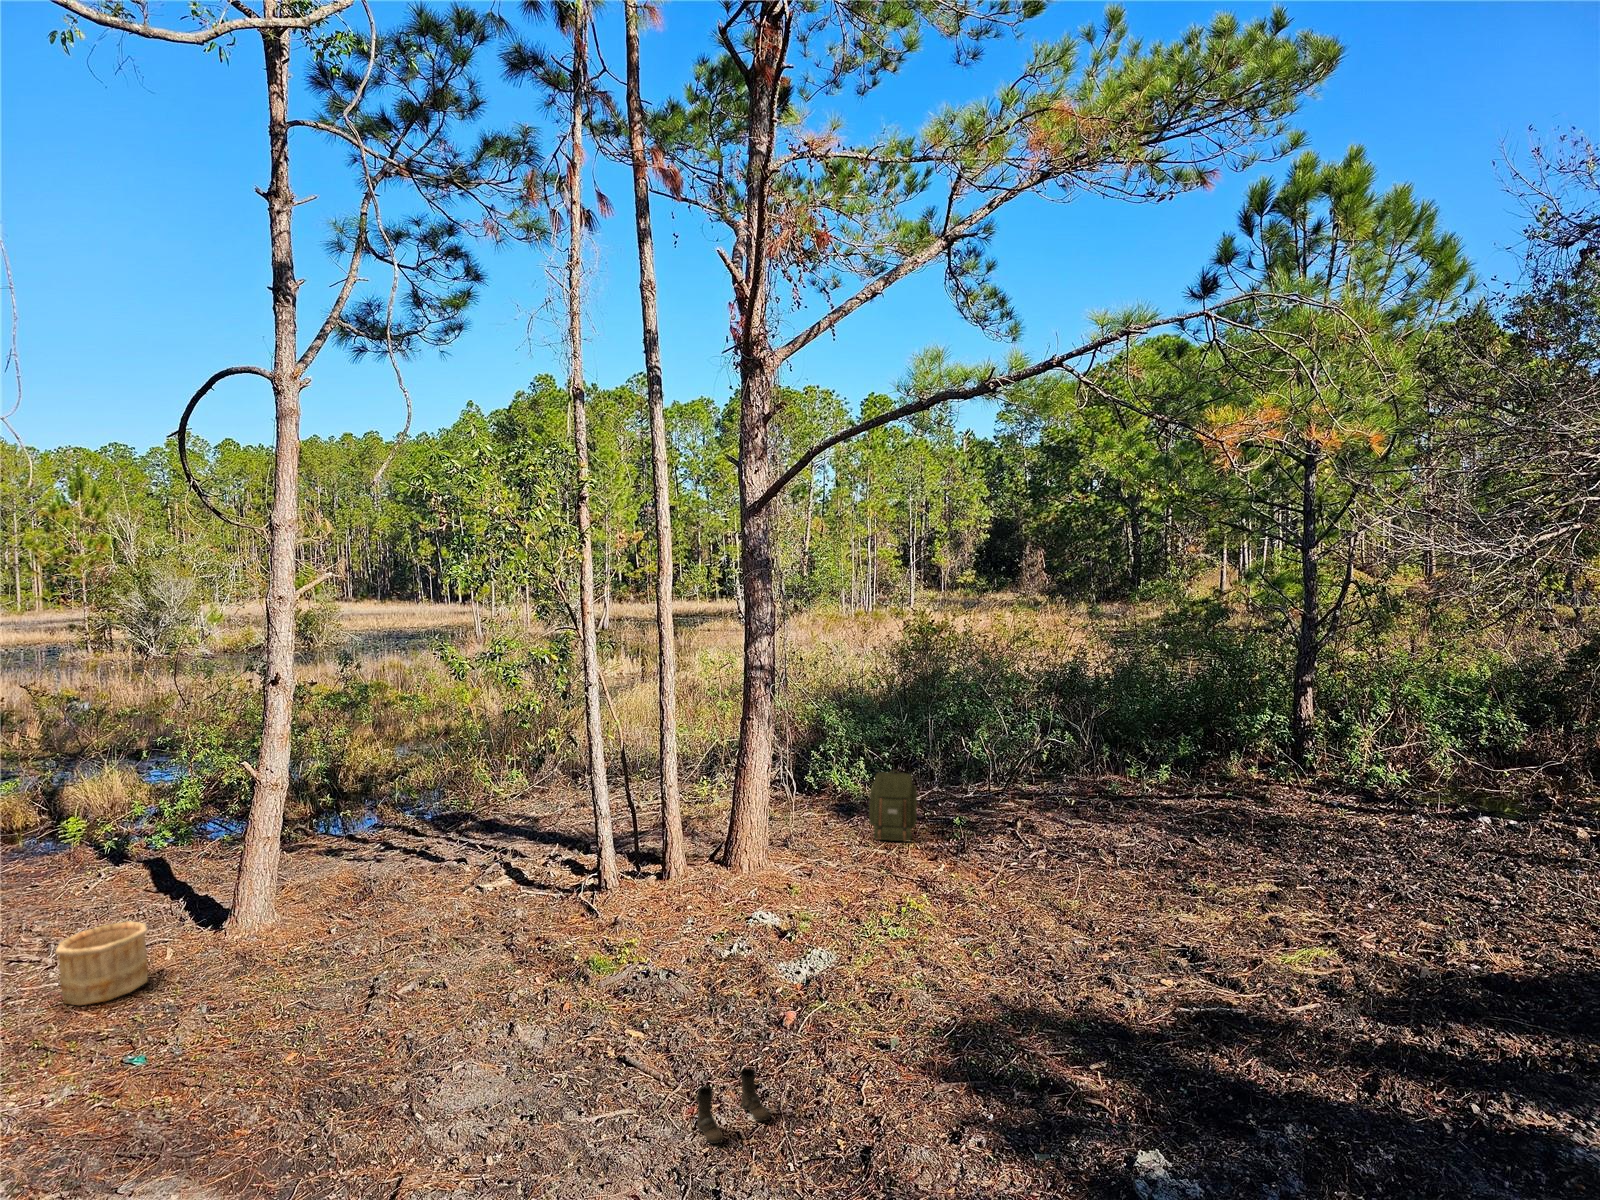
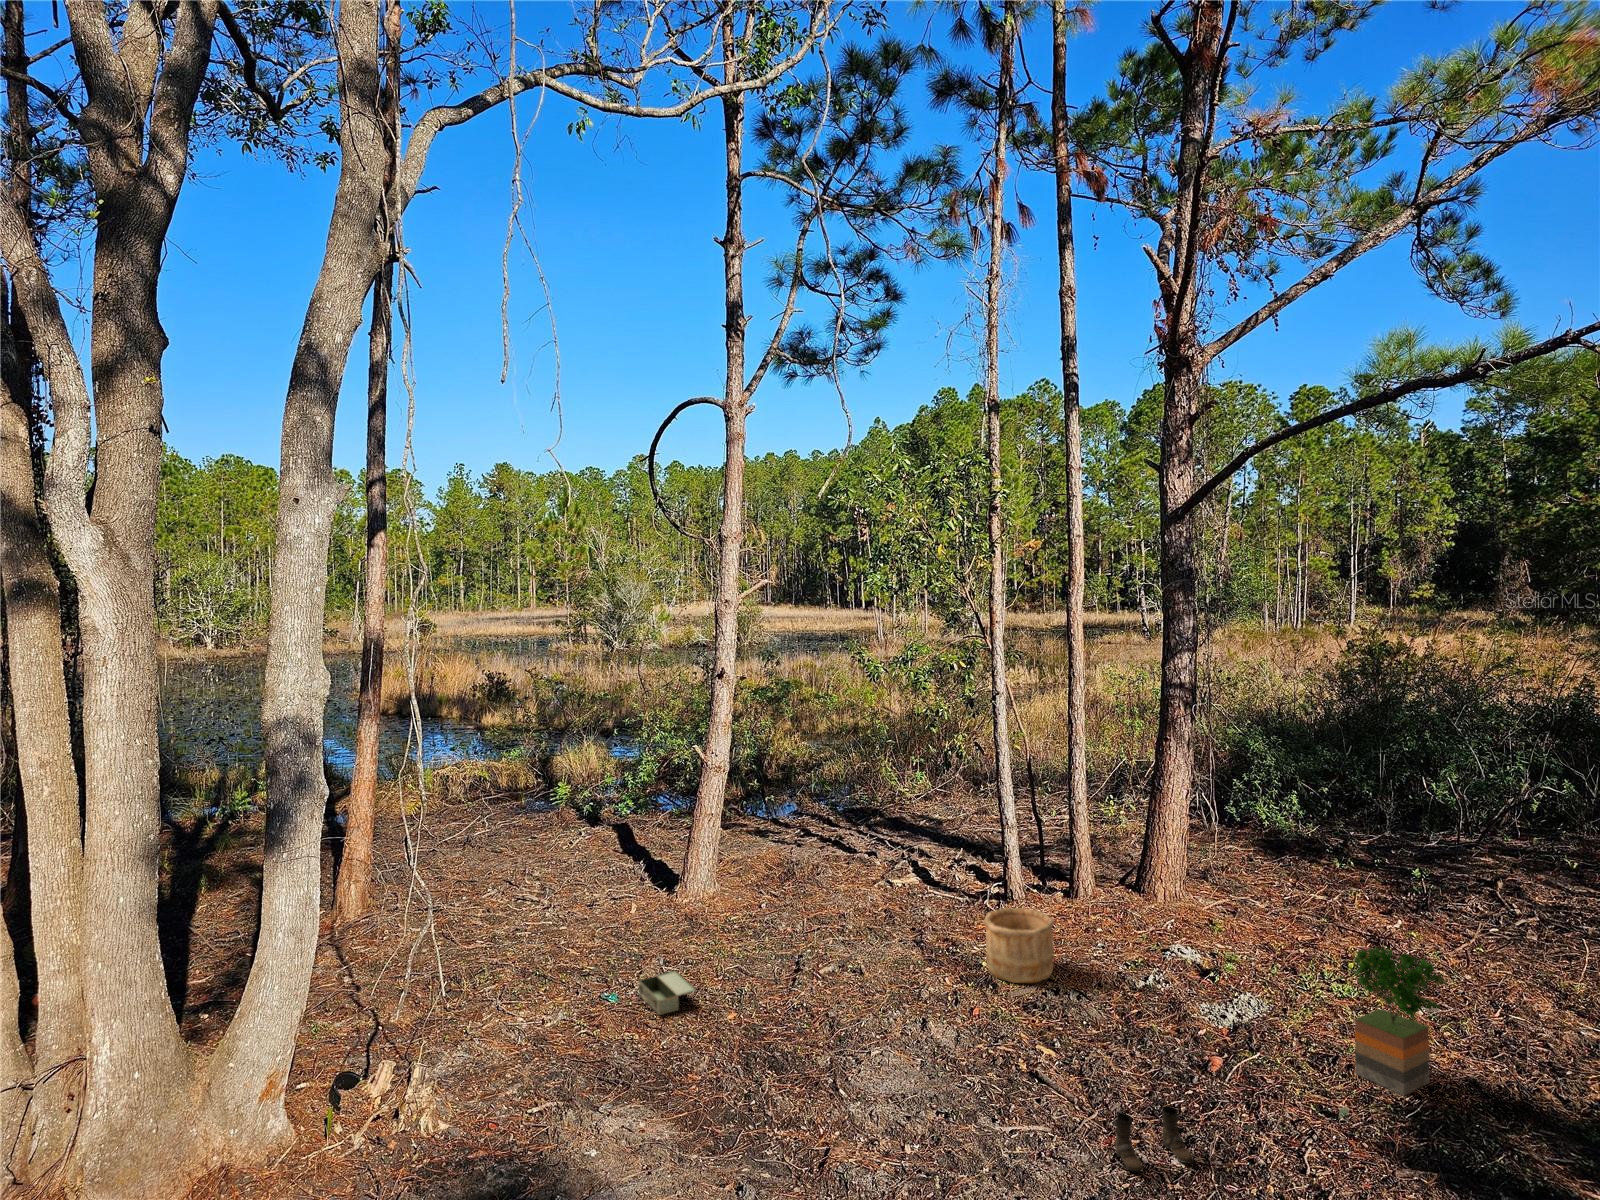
backpack: present [869,770,918,841] -> none [1315,815,1381,900]
potted tree: none [897,880,969,1009] -> present [1354,947,1446,1095]
wooden bucket: present [55,921,148,1005] -> present [984,908,1054,983]
toolbox: none [135,1038,219,1100] -> present [639,971,697,1015]

